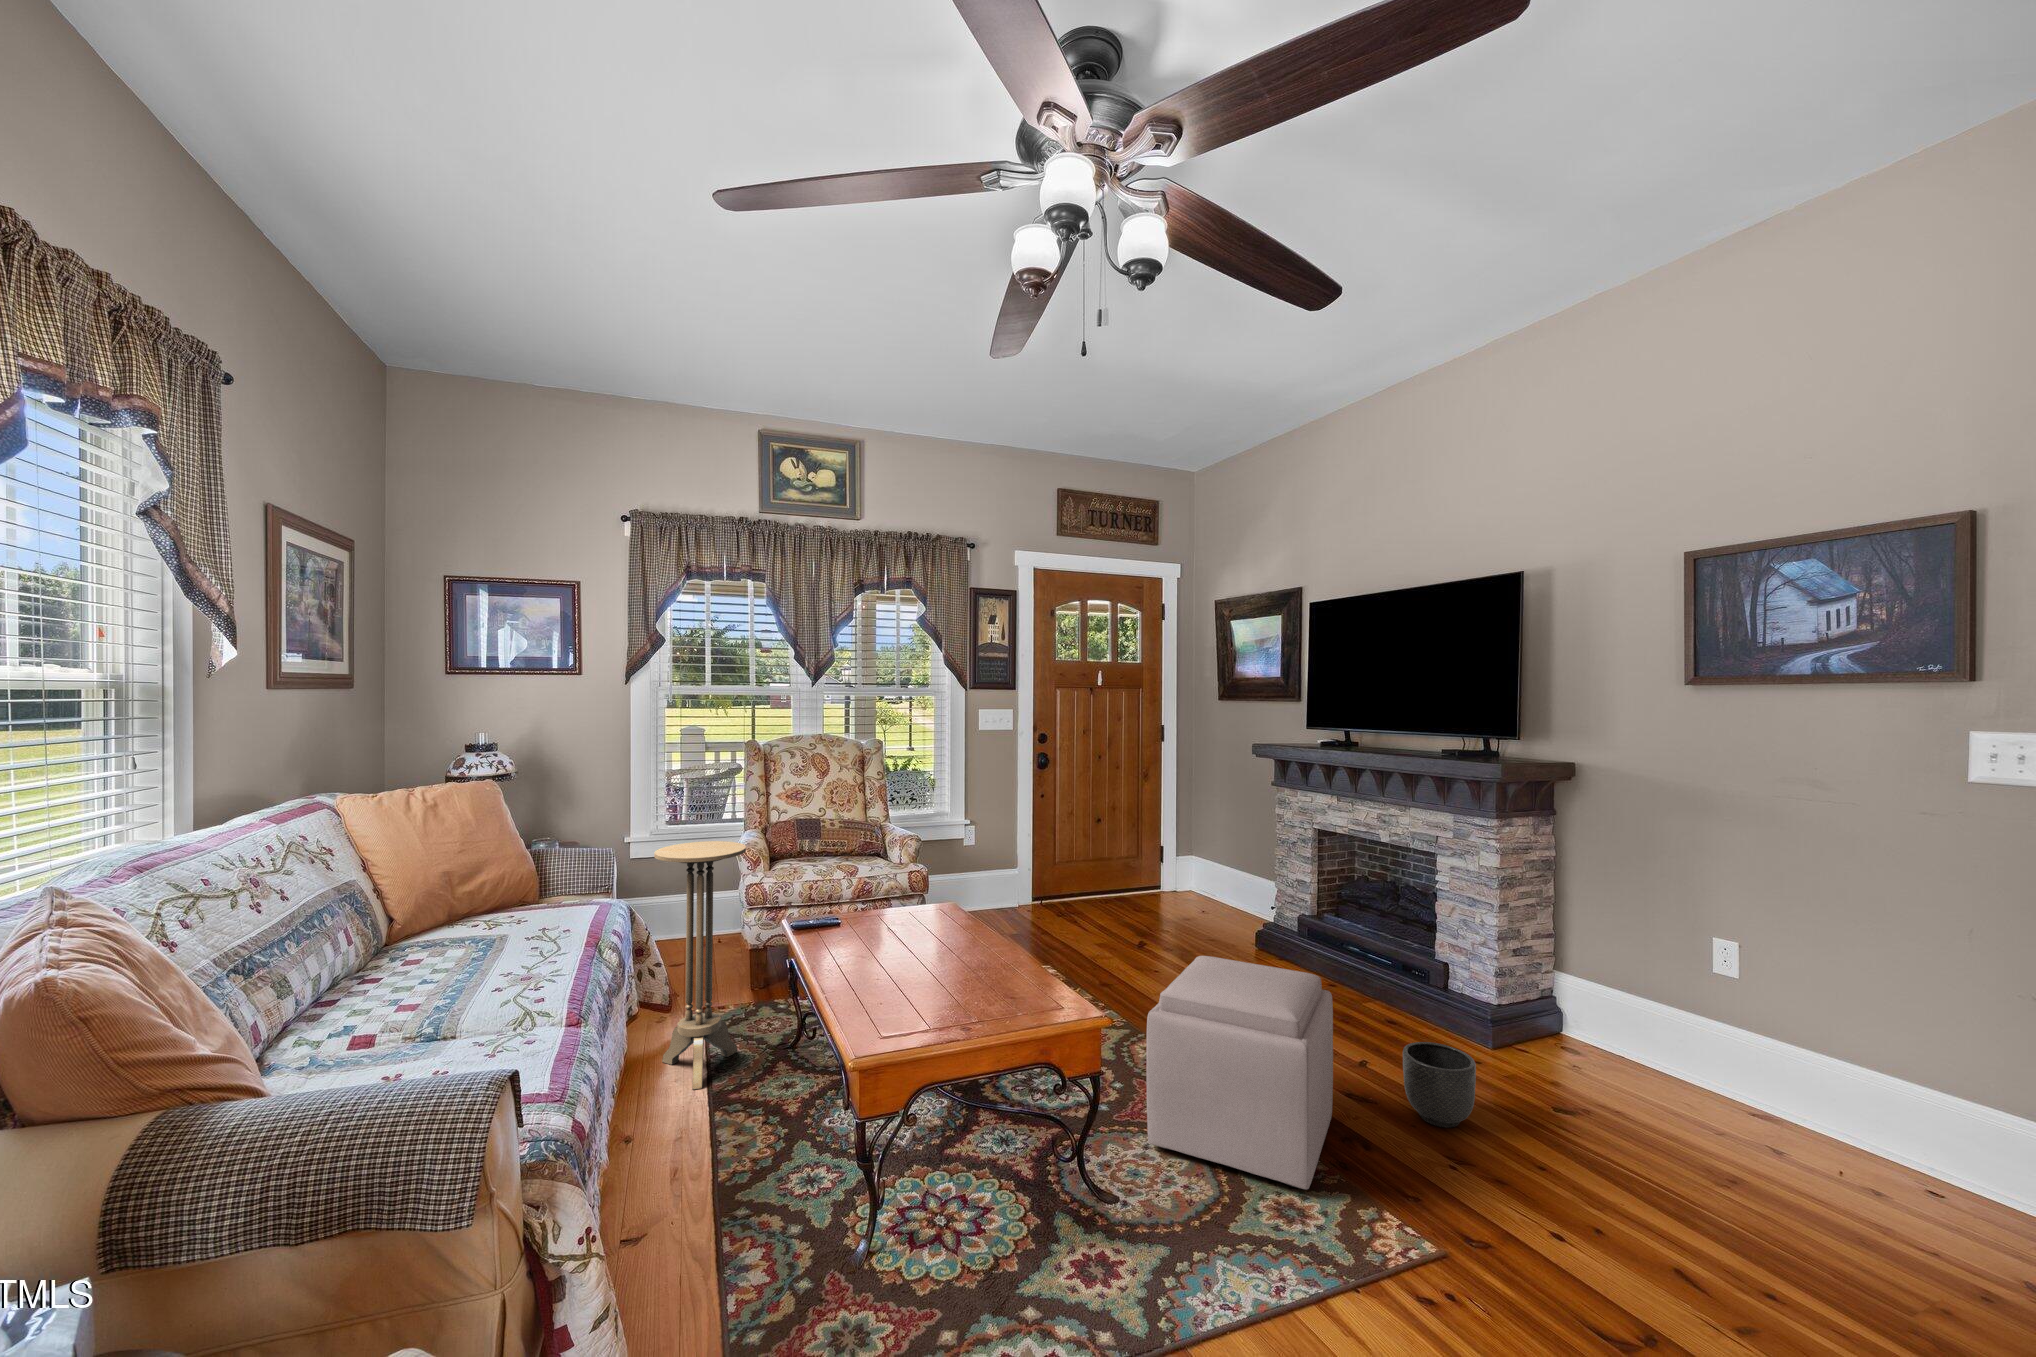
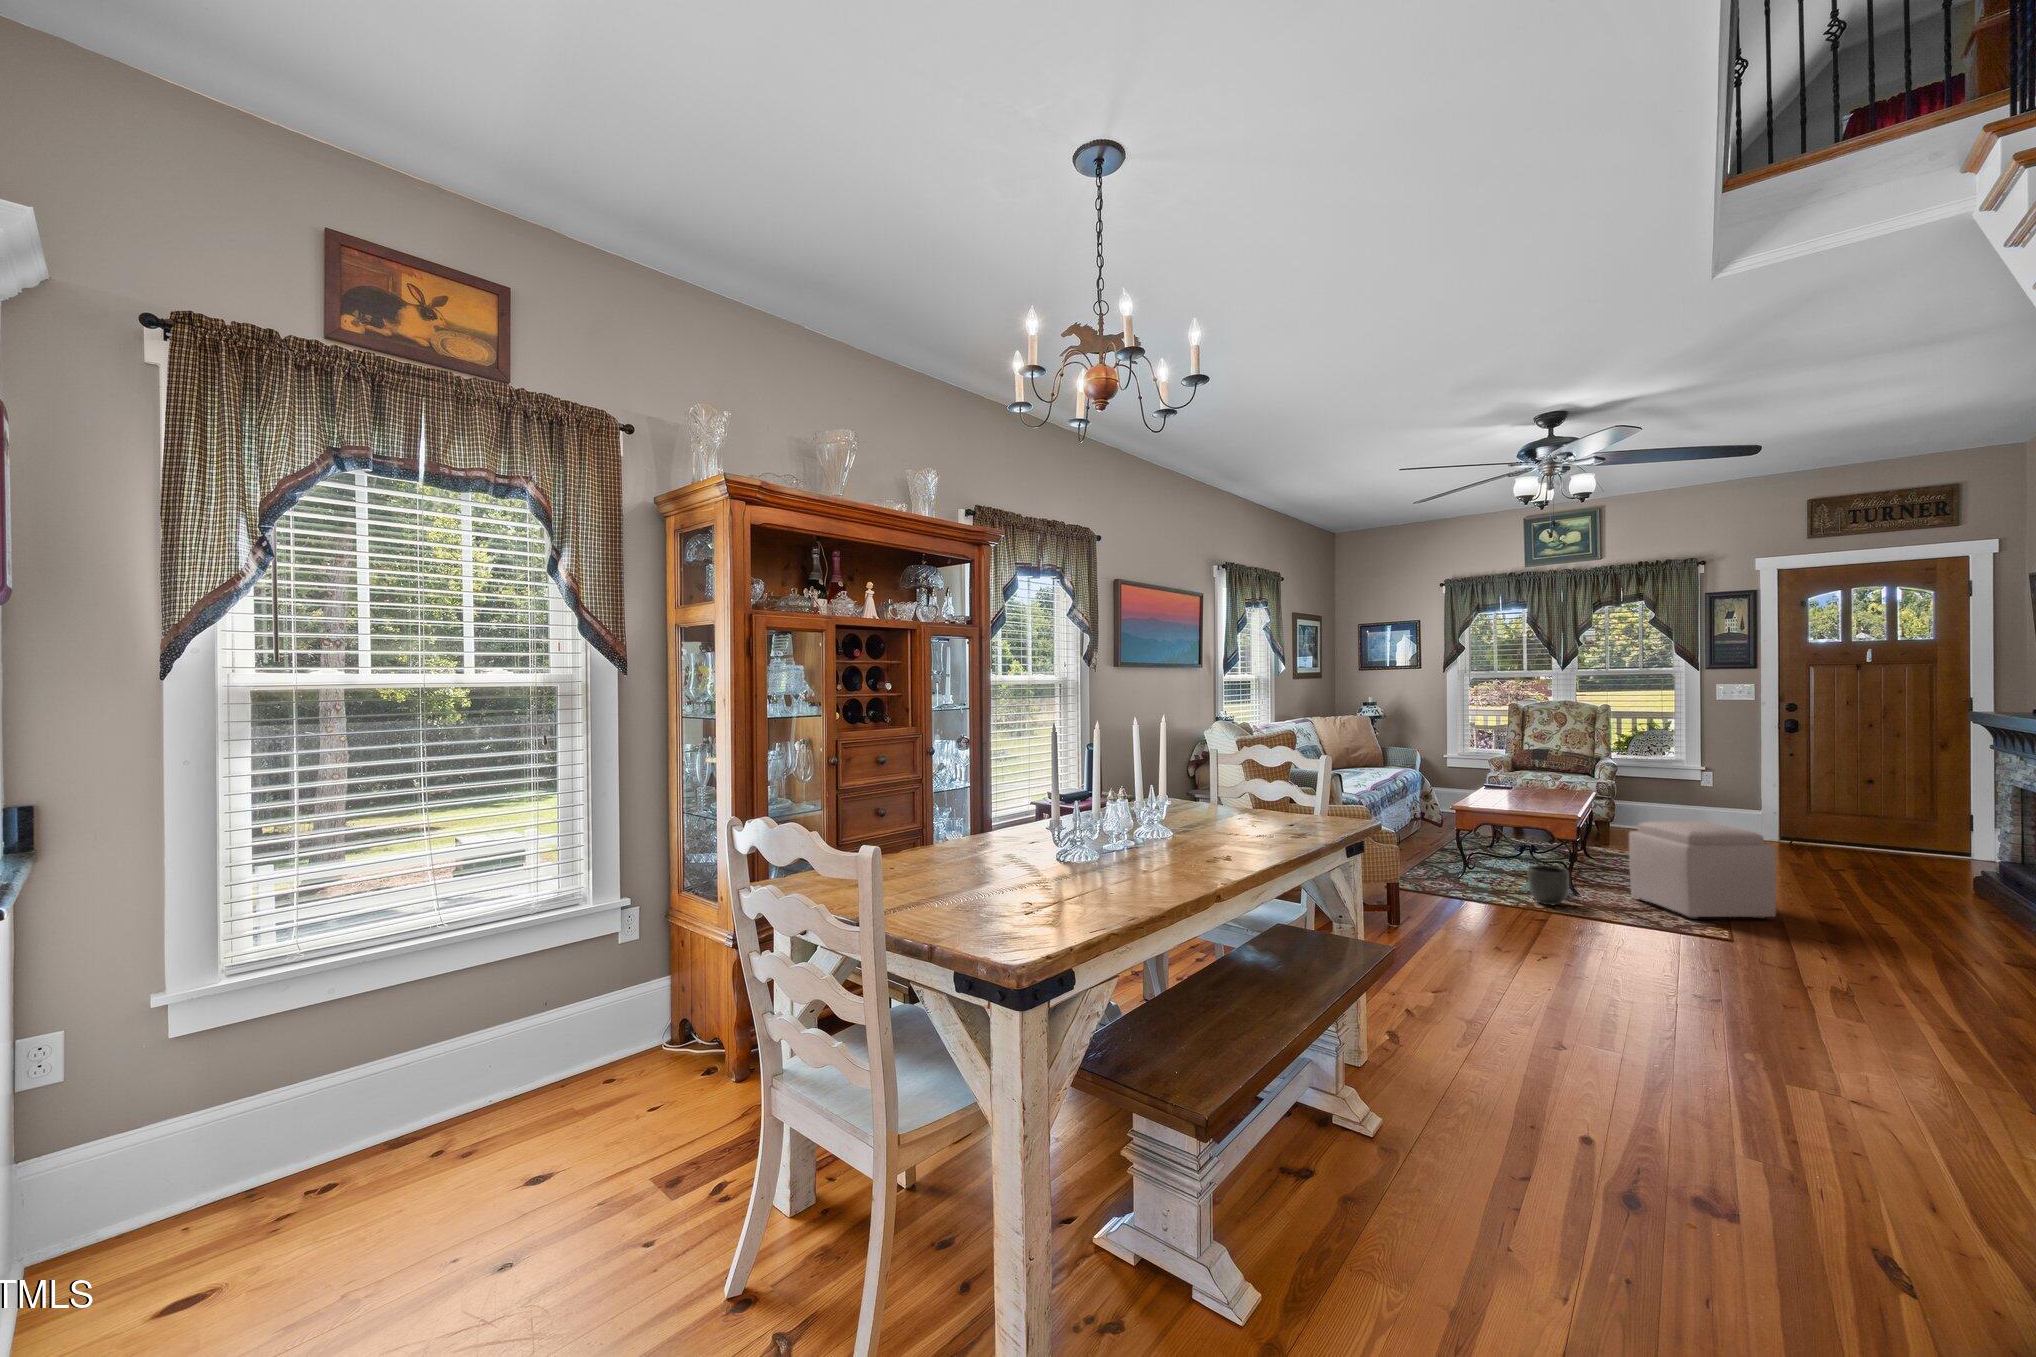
side table: present [654,841,746,1090] -> none [1424,746,1470,849]
planter: present [1403,1042,1476,1128] -> present [1527,865,1569,905]

